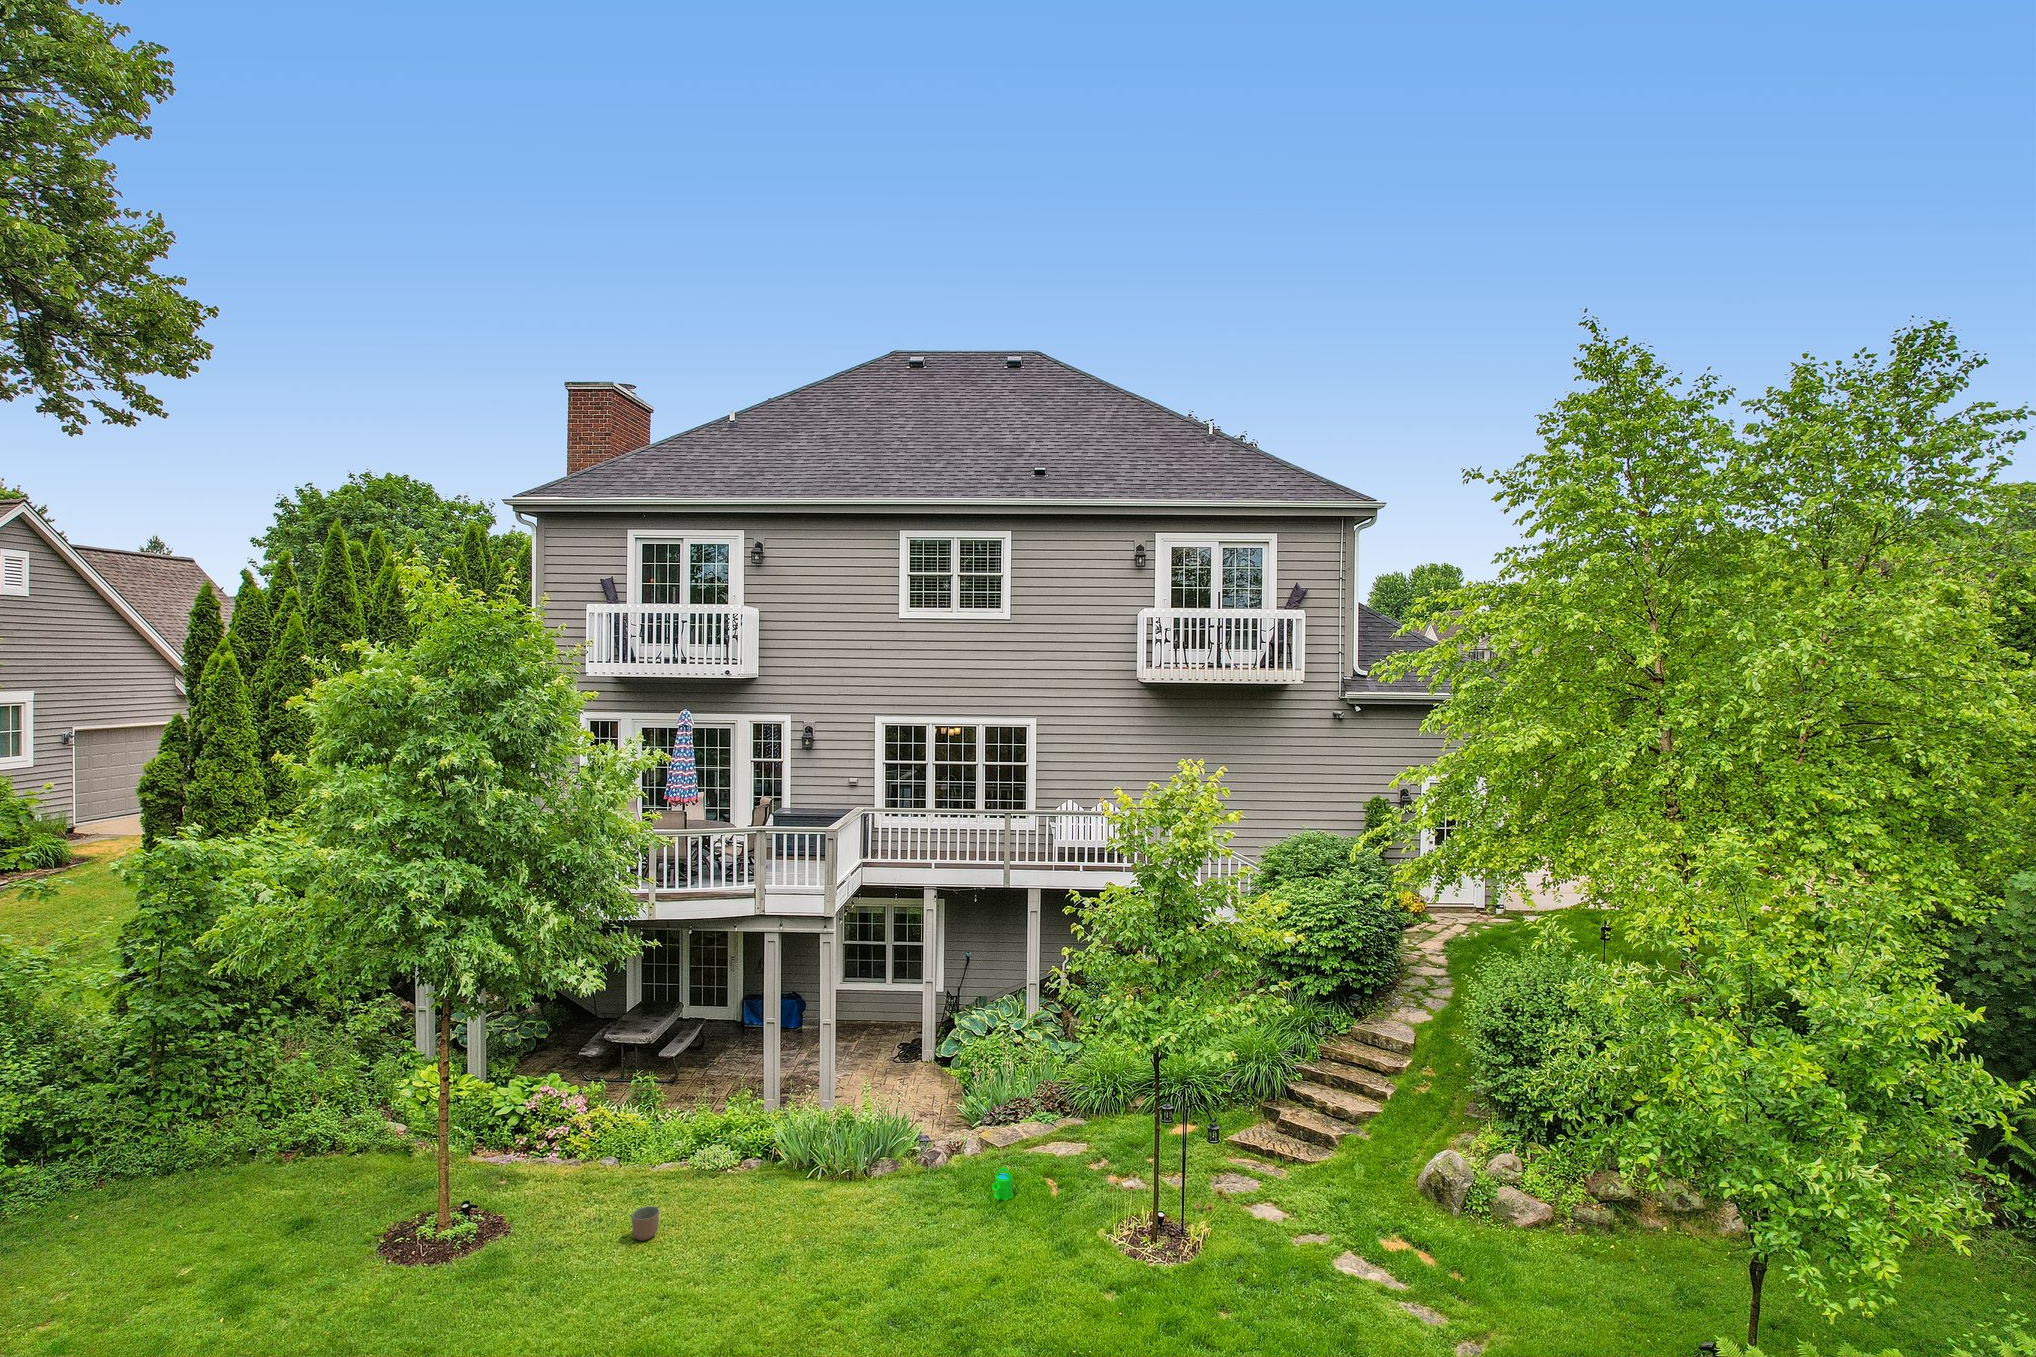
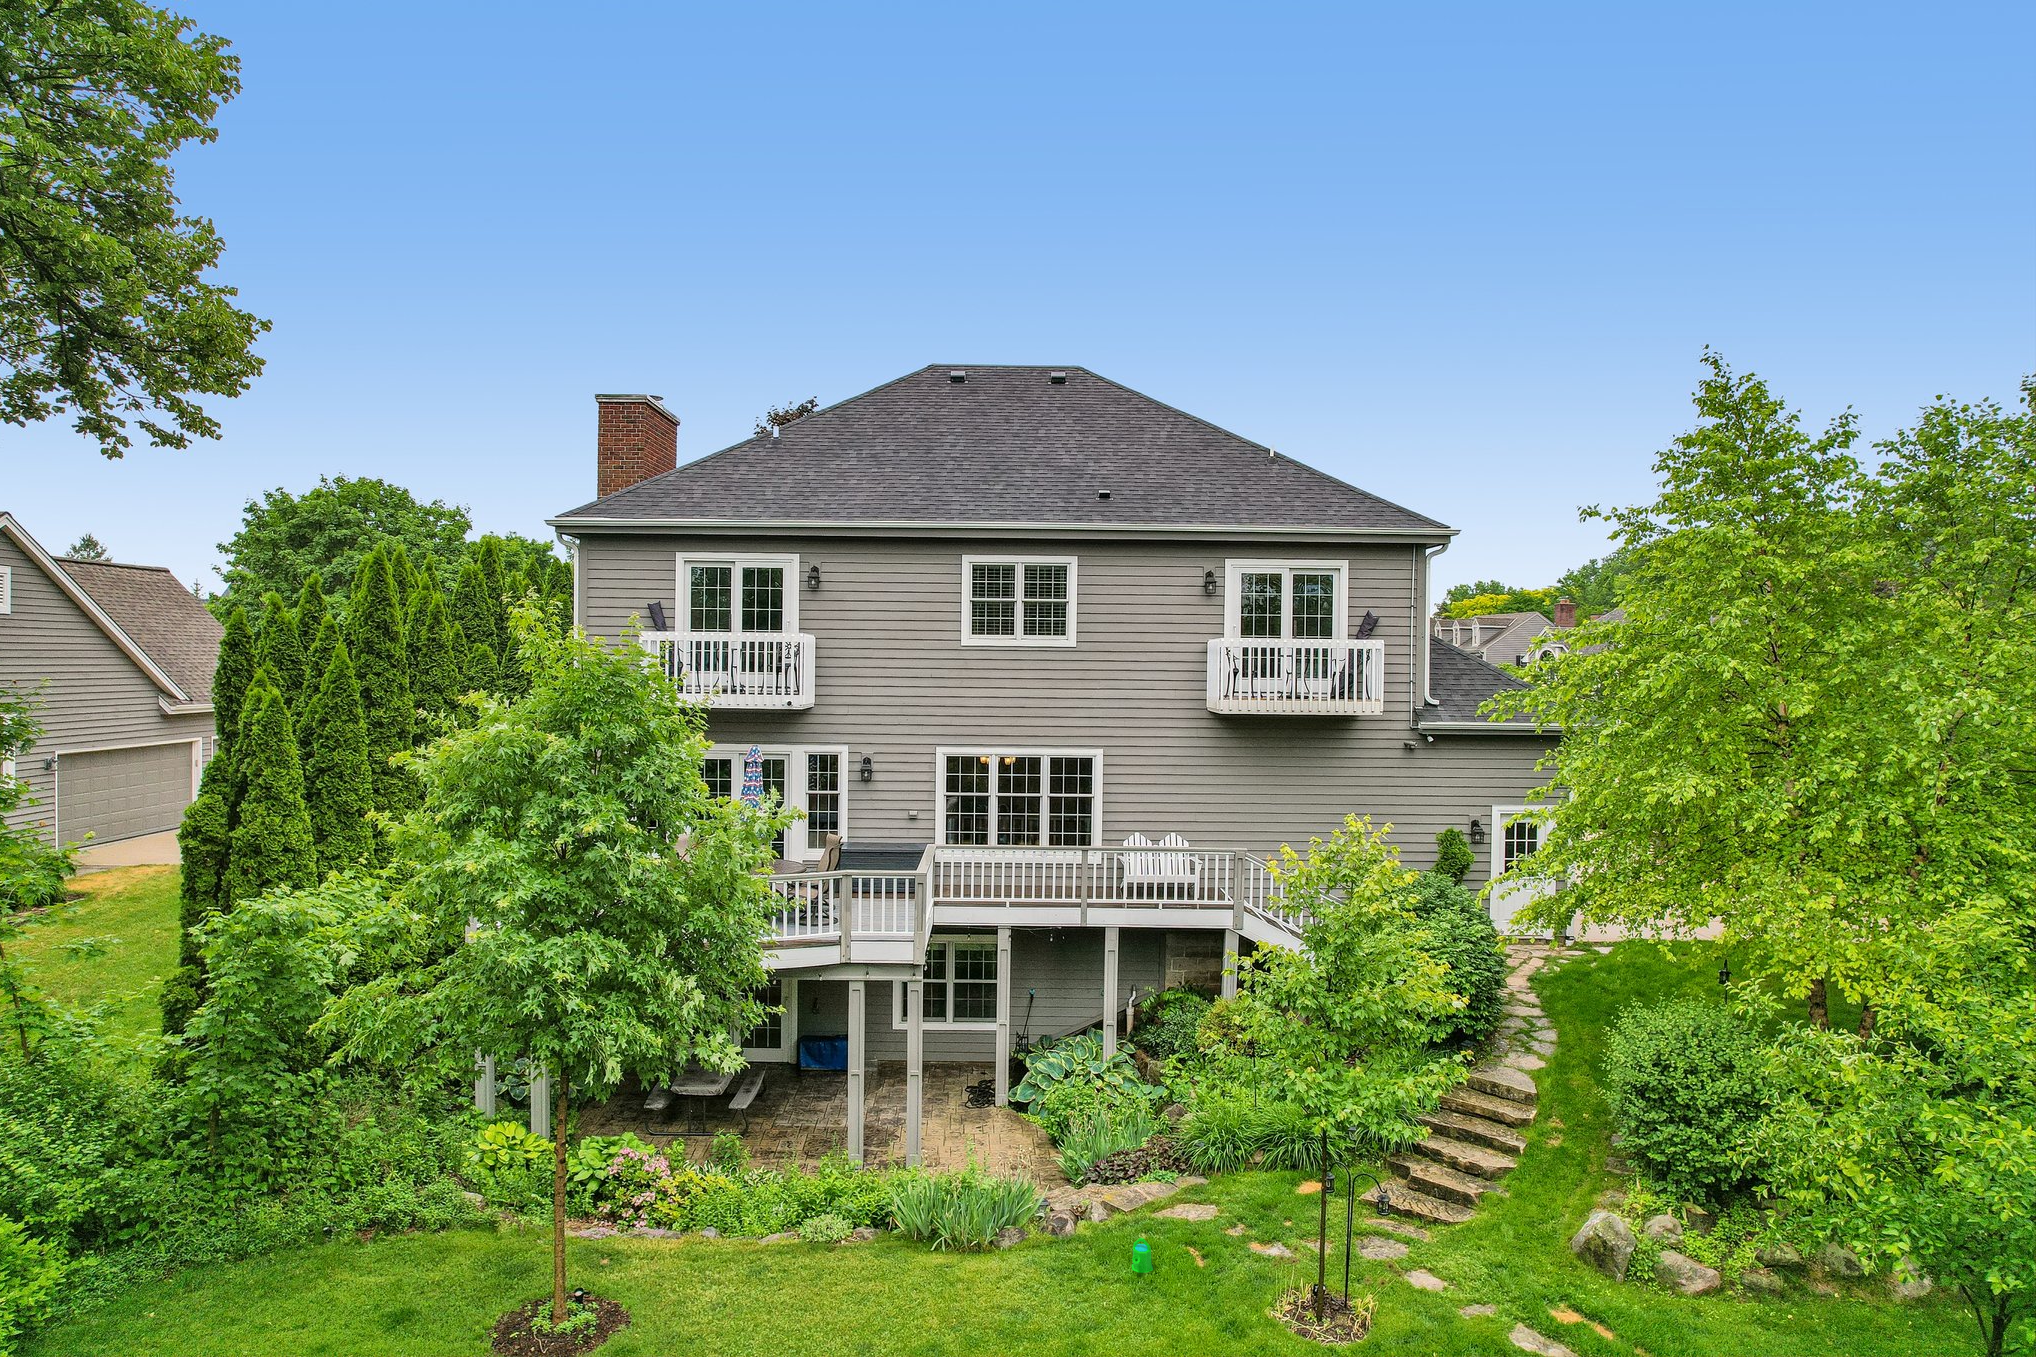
planter: present [632,1206,659,1241] -> none [768,1291,796,1329]

